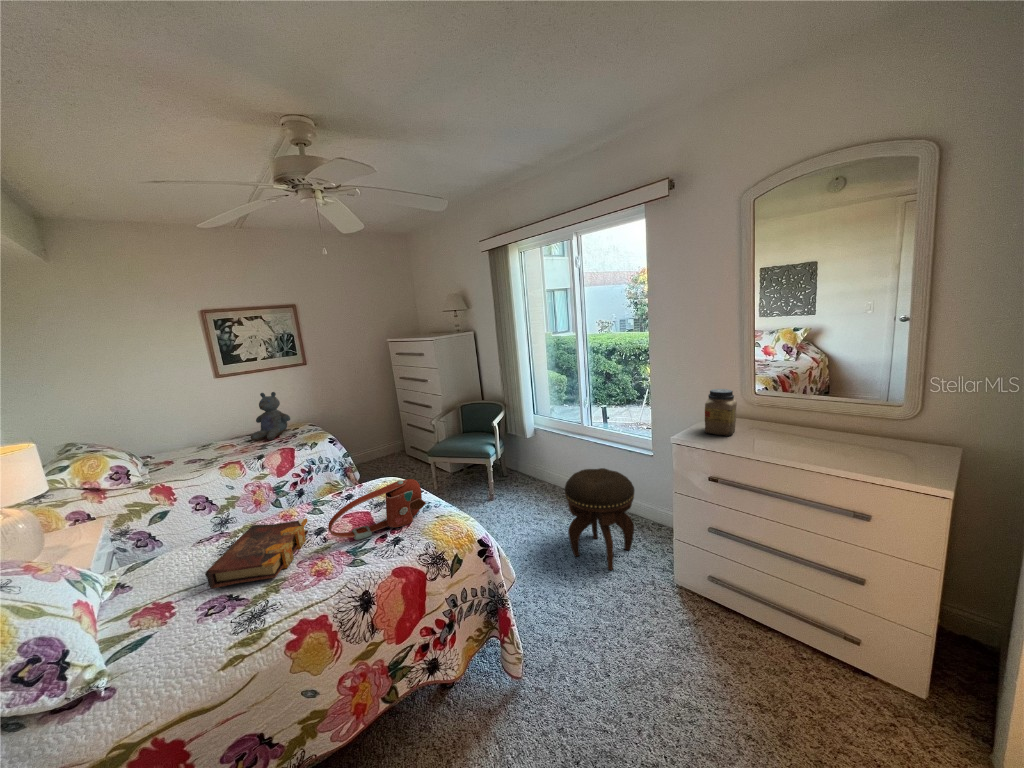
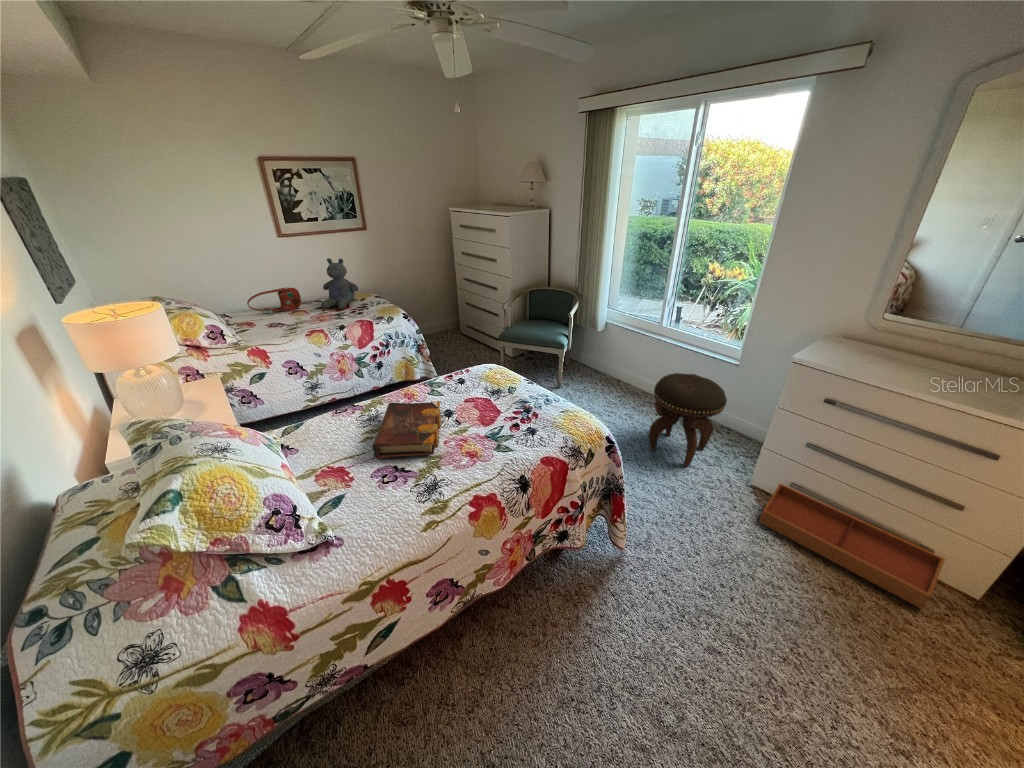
jar: present [705,389,737,436] -> none [828,309,875,360]
handbag: present [328,479,426,540] -> present [247,287,301,313]
storage bin: none [681,577,869,719] -> present [759,483,945,608]

